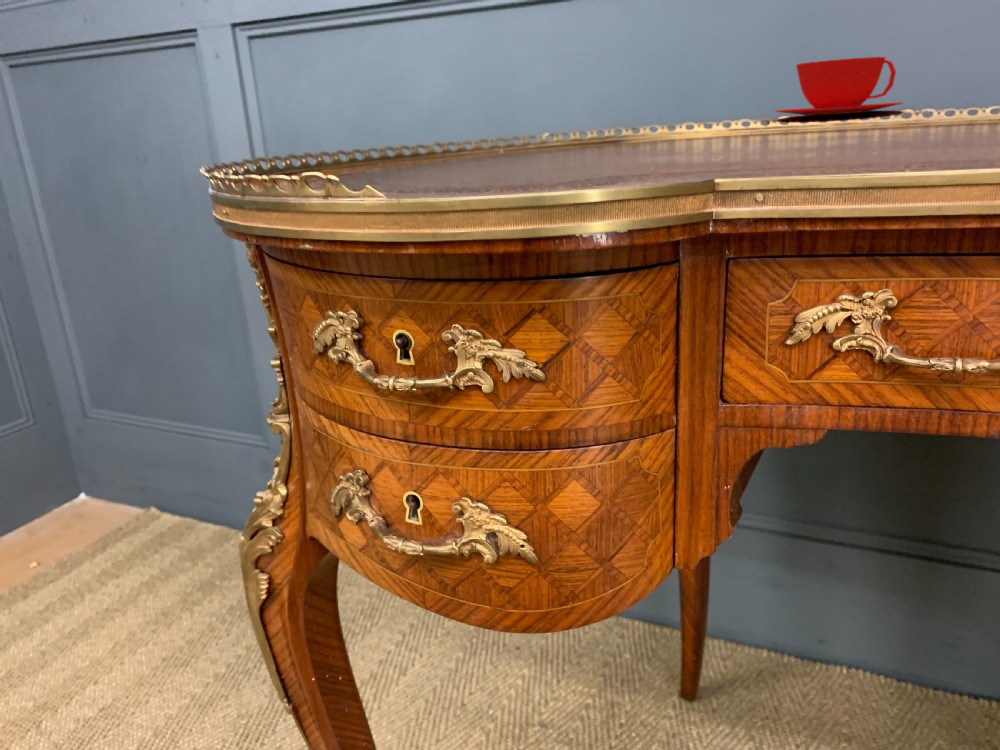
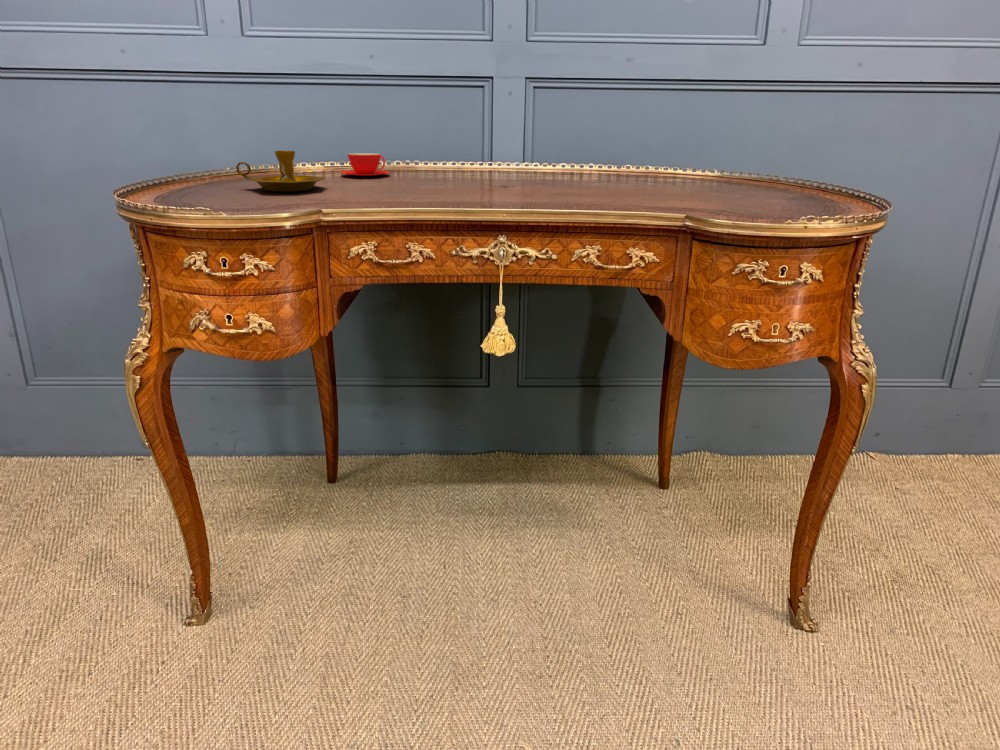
candlestick: none [521,42,737,149] -> present [236,151,325,192]

